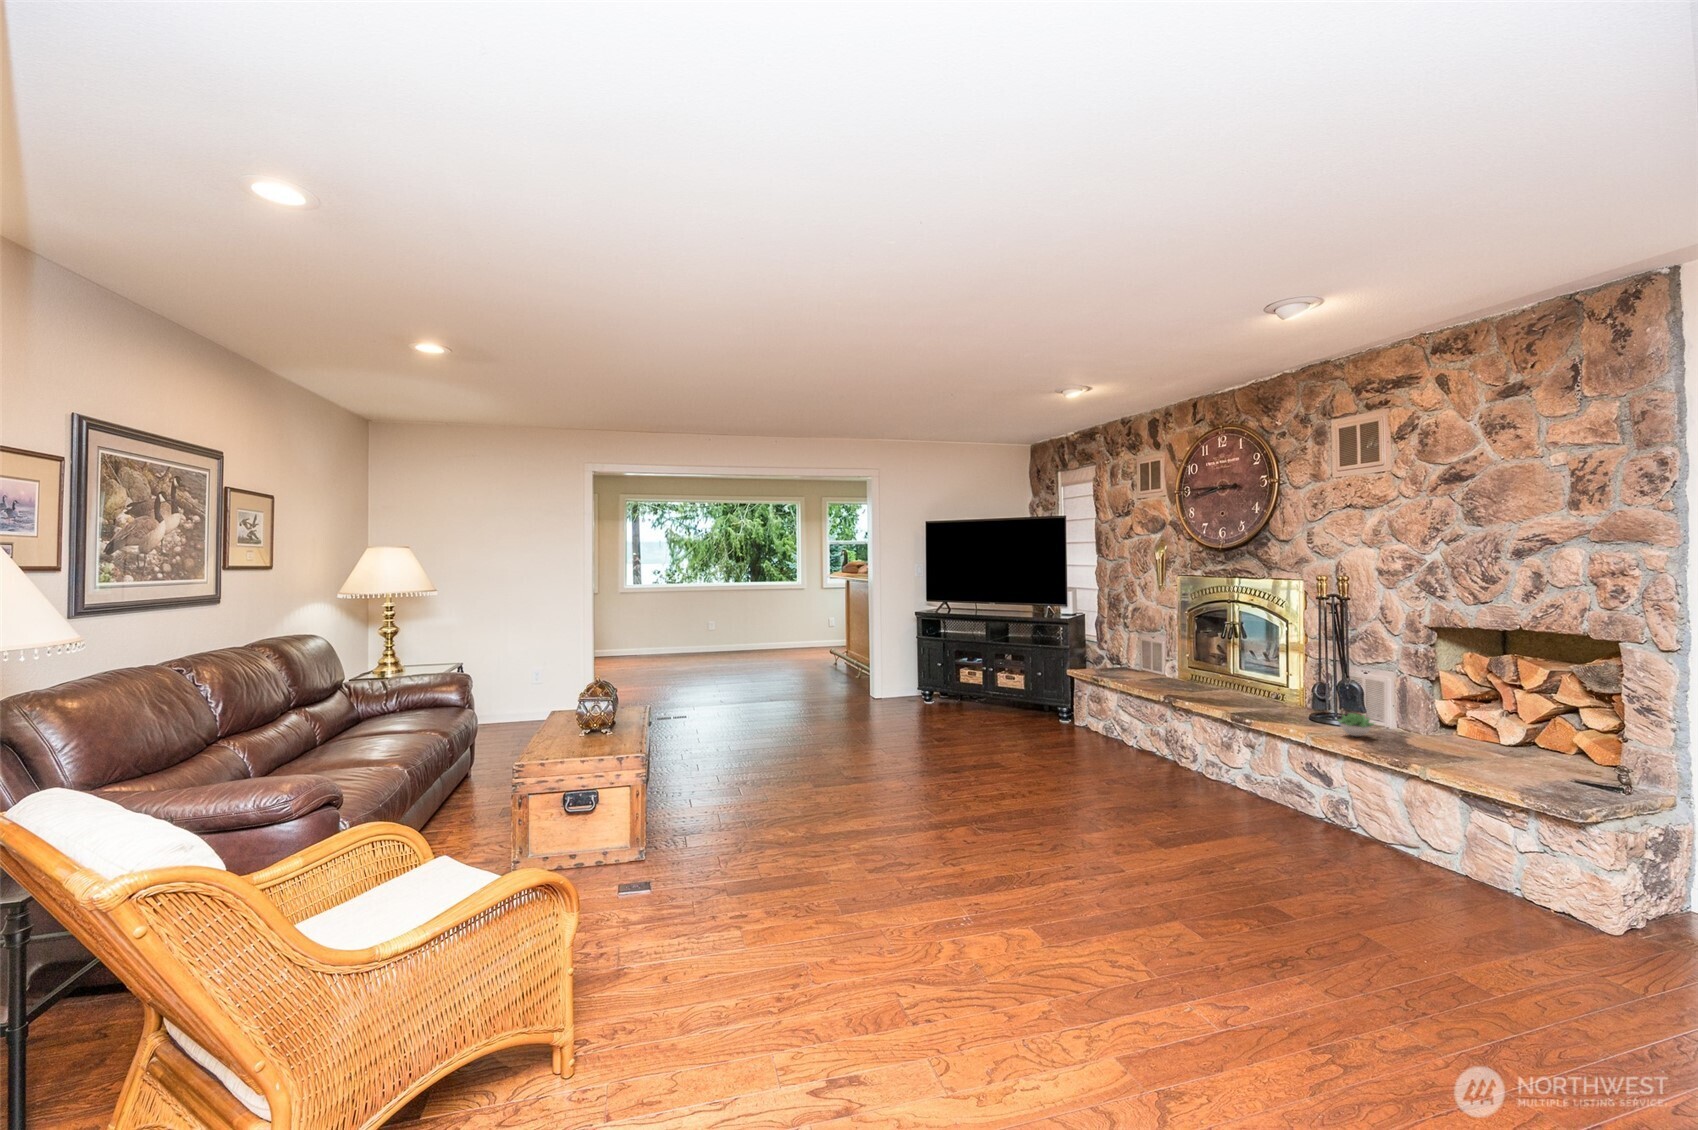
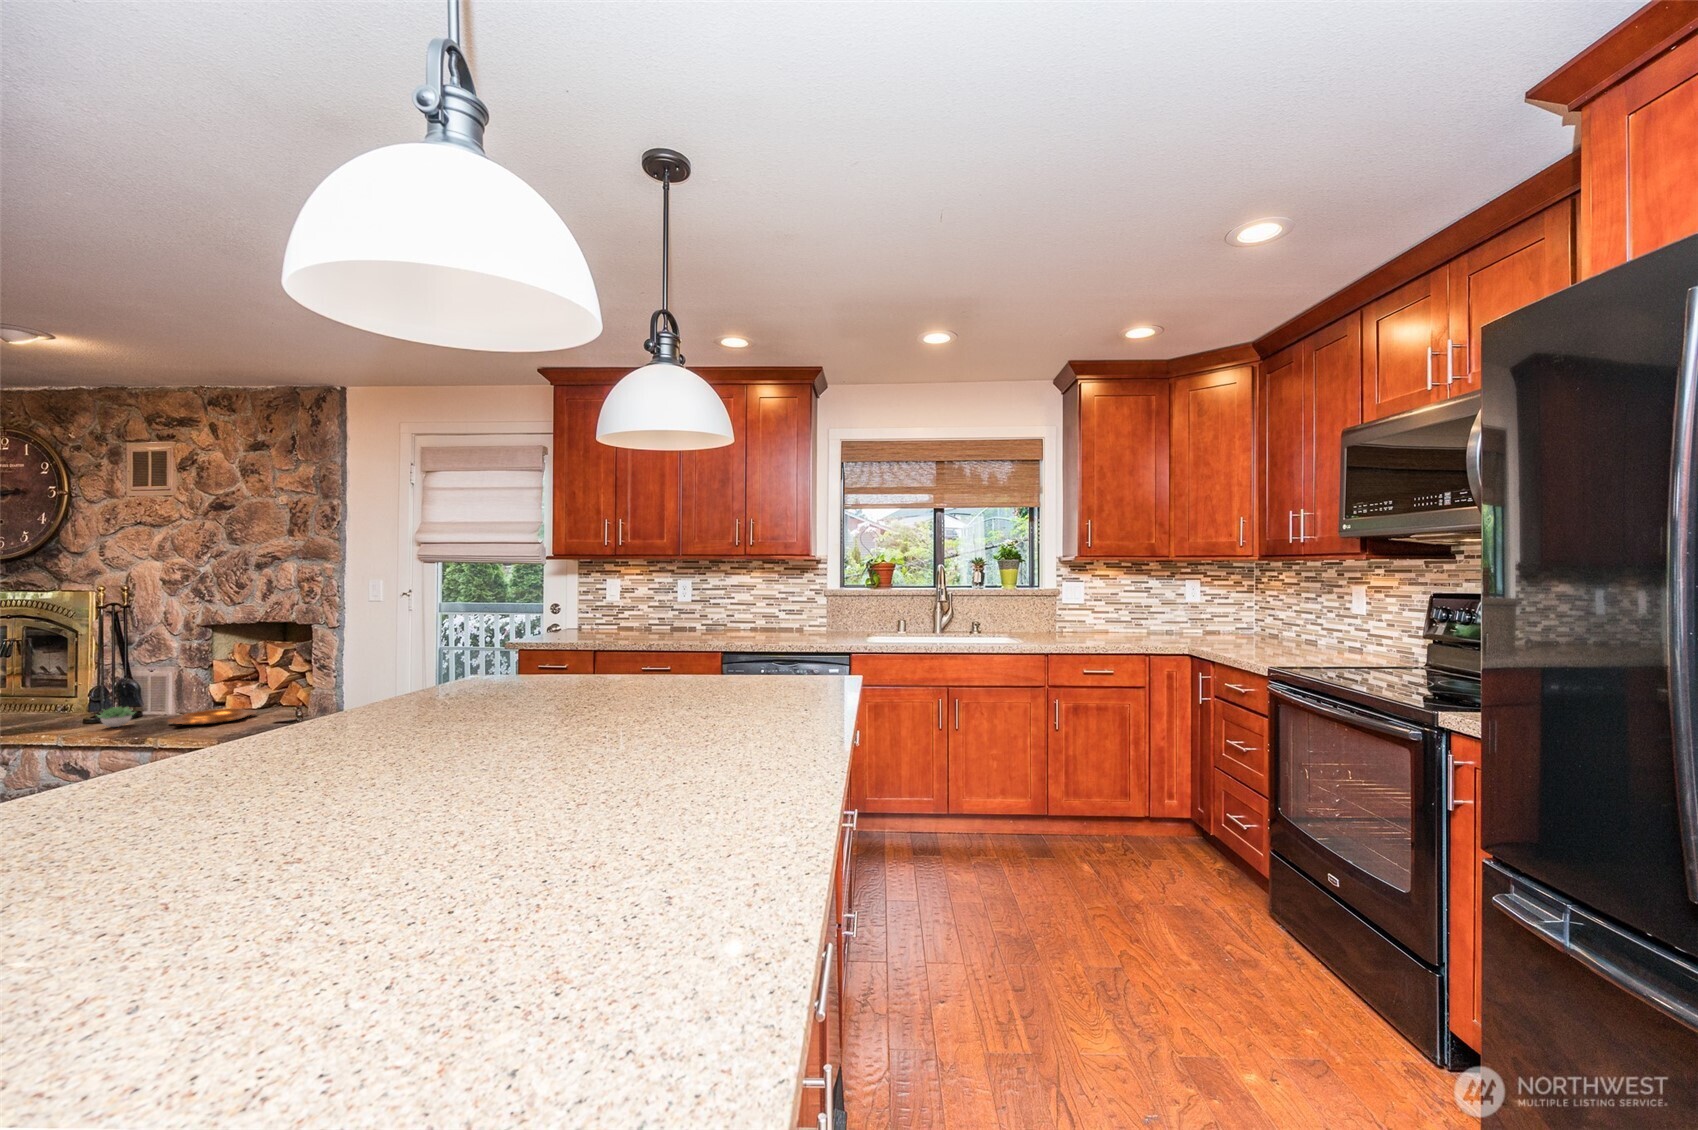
decorative bowl: none [1413,736,1525,760] -> present [169,708,255,725]

